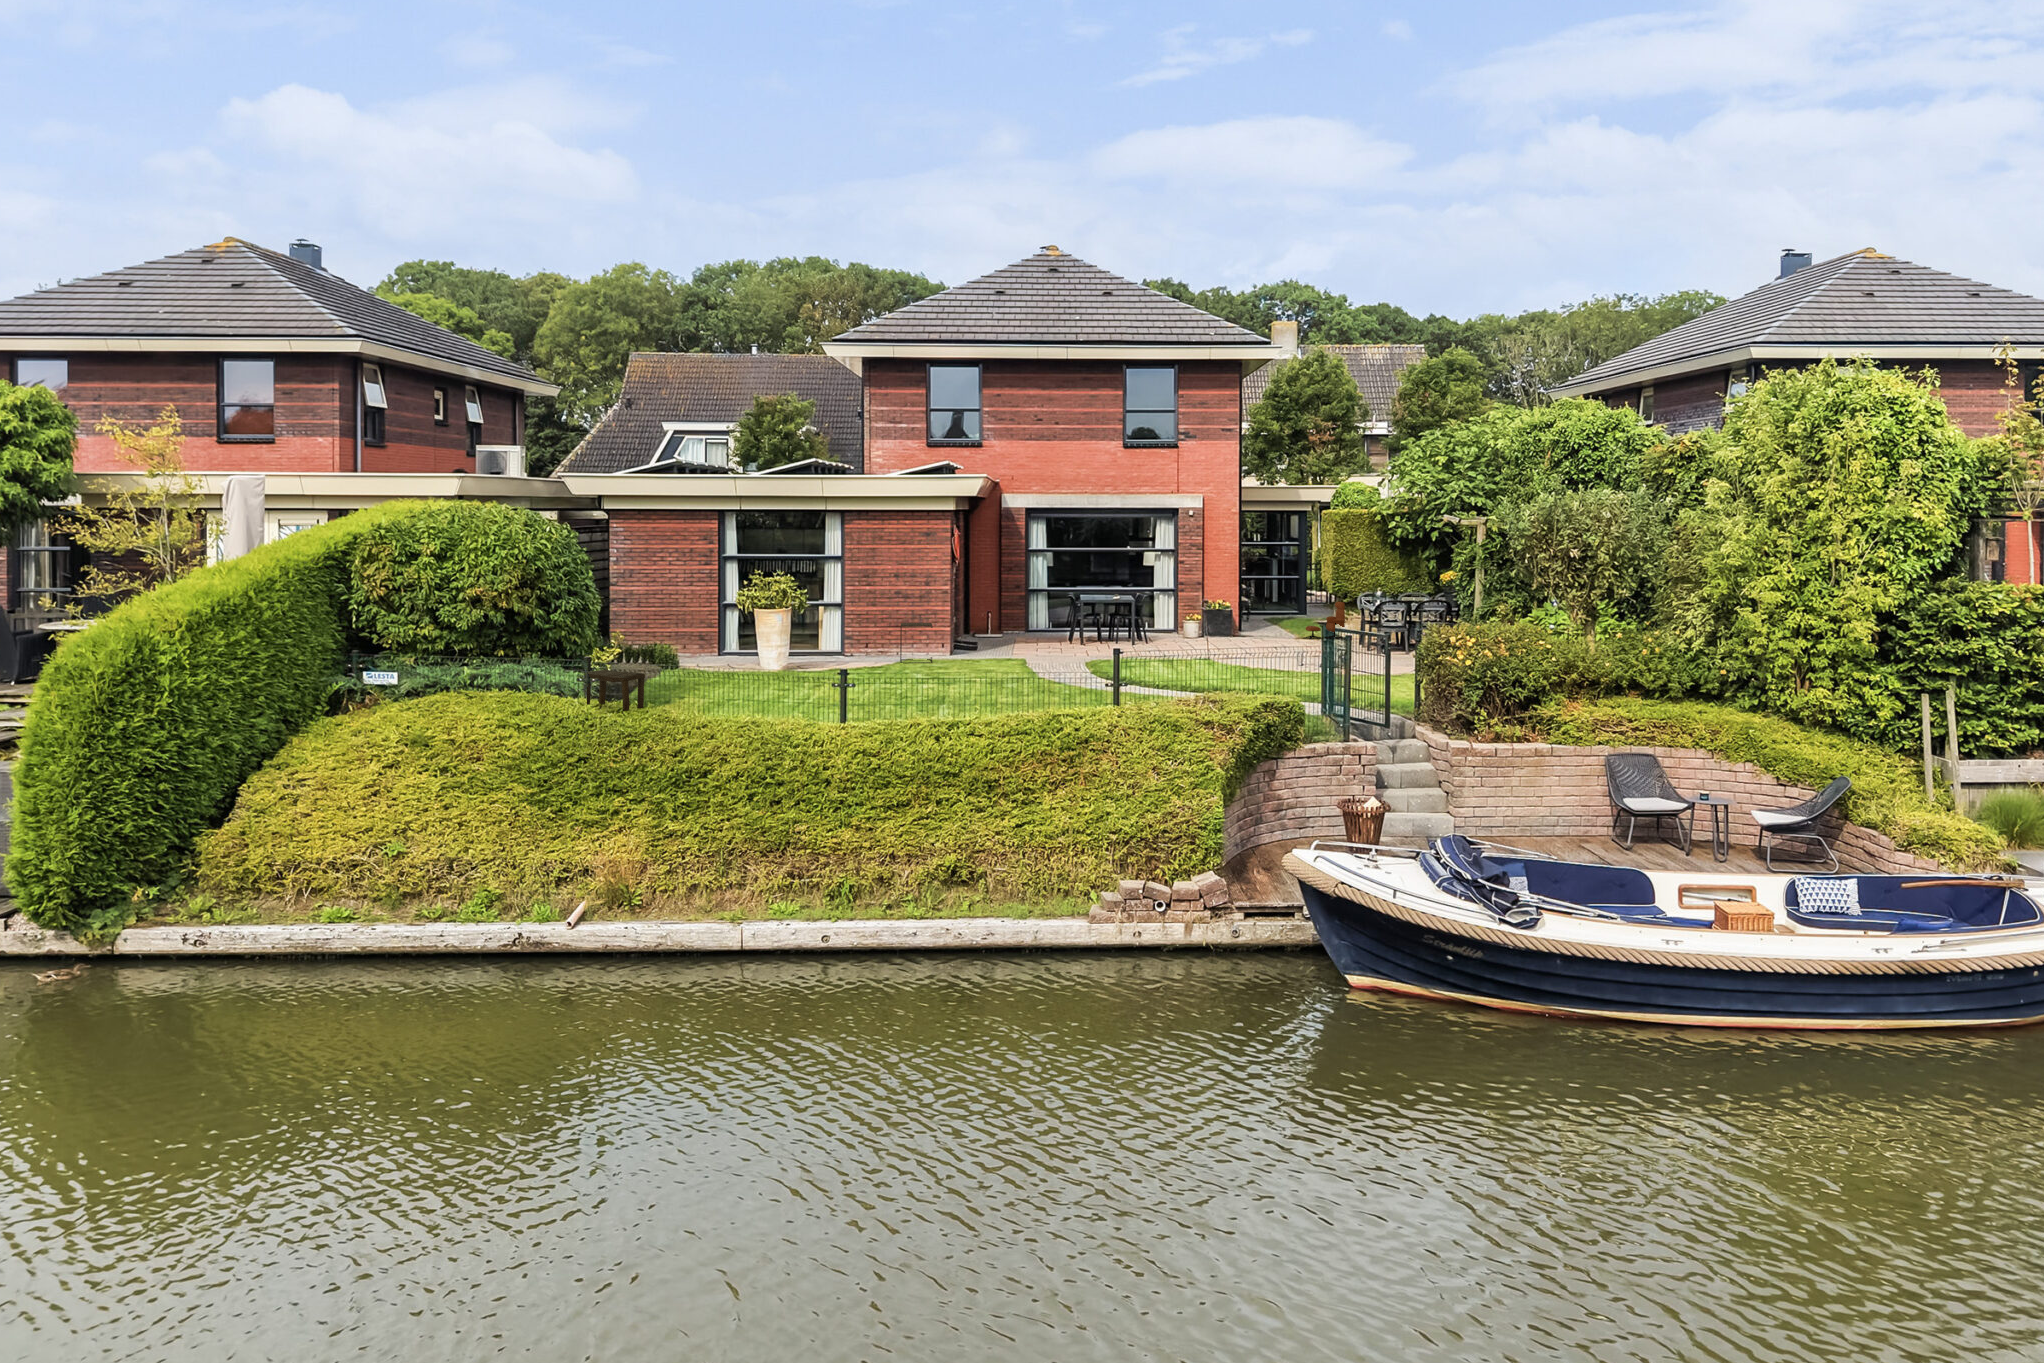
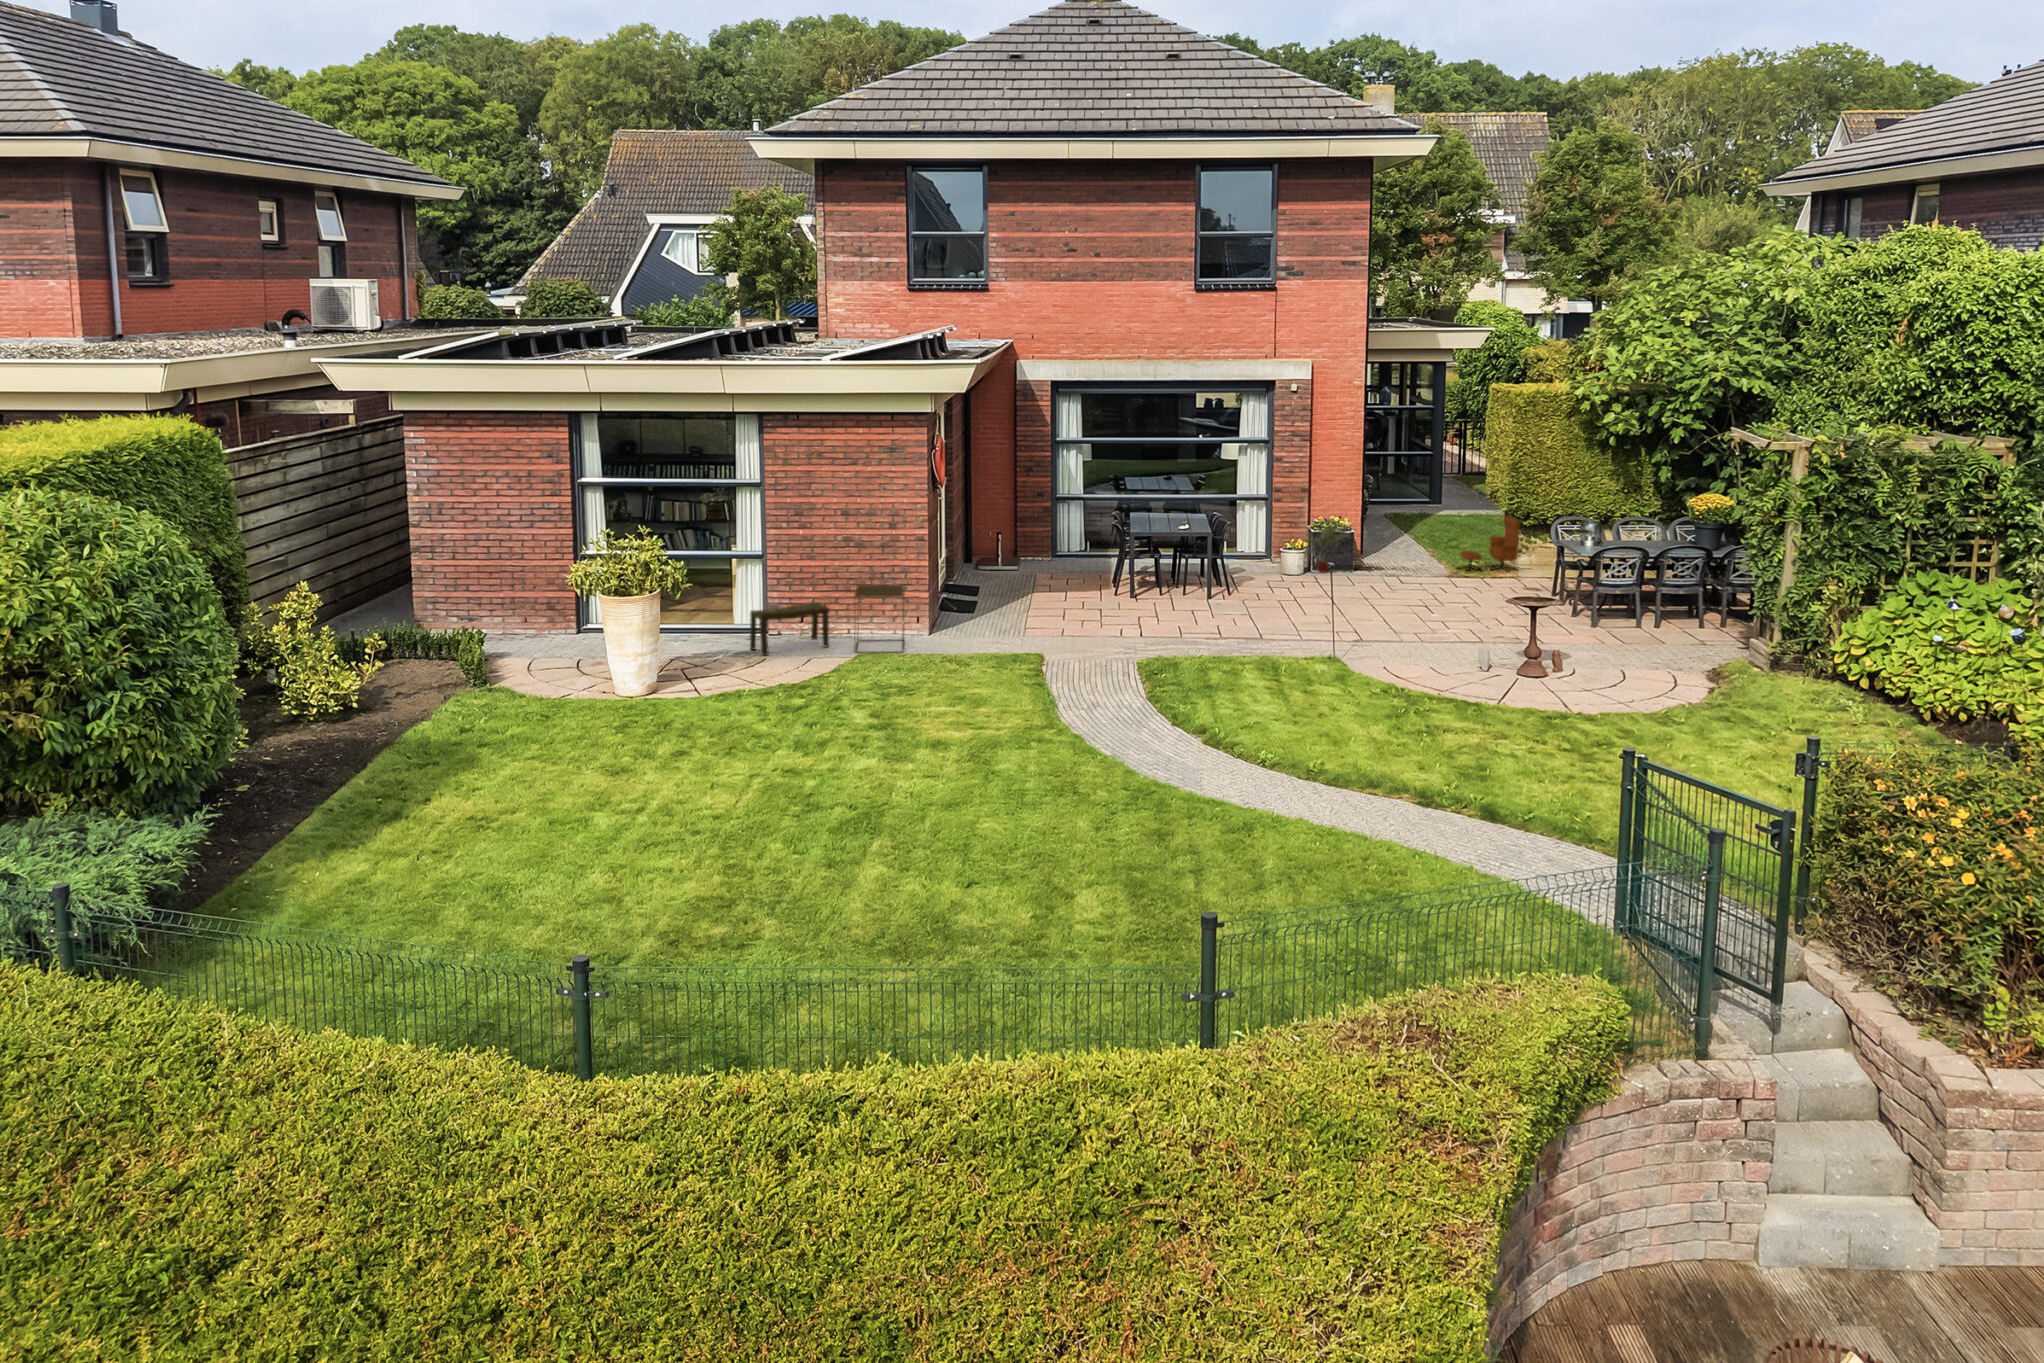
potted tree: none [1195,601,1227,640] -> present [1304,518,1346,572]
bench: present [587,670,645,711] -> present [750,602,829,655]

